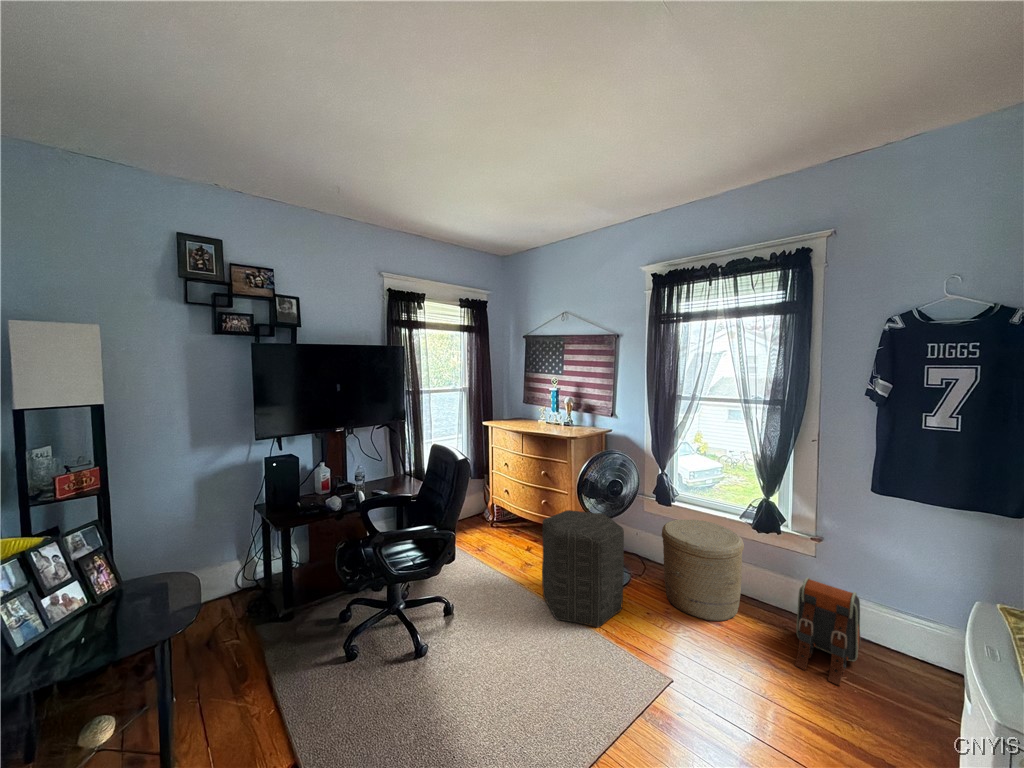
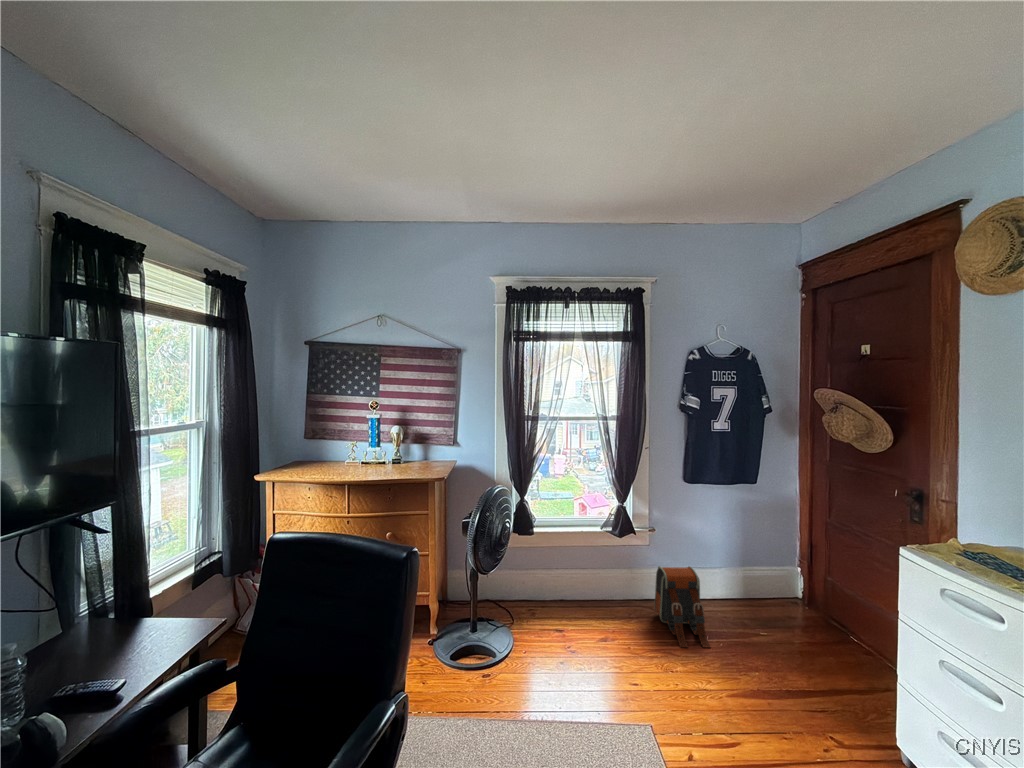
ottoman: present [542,510,624,627] -> none [449,568,545,735]
woven basket: present [662,520,744,621] -> none [544,541,619,644]

